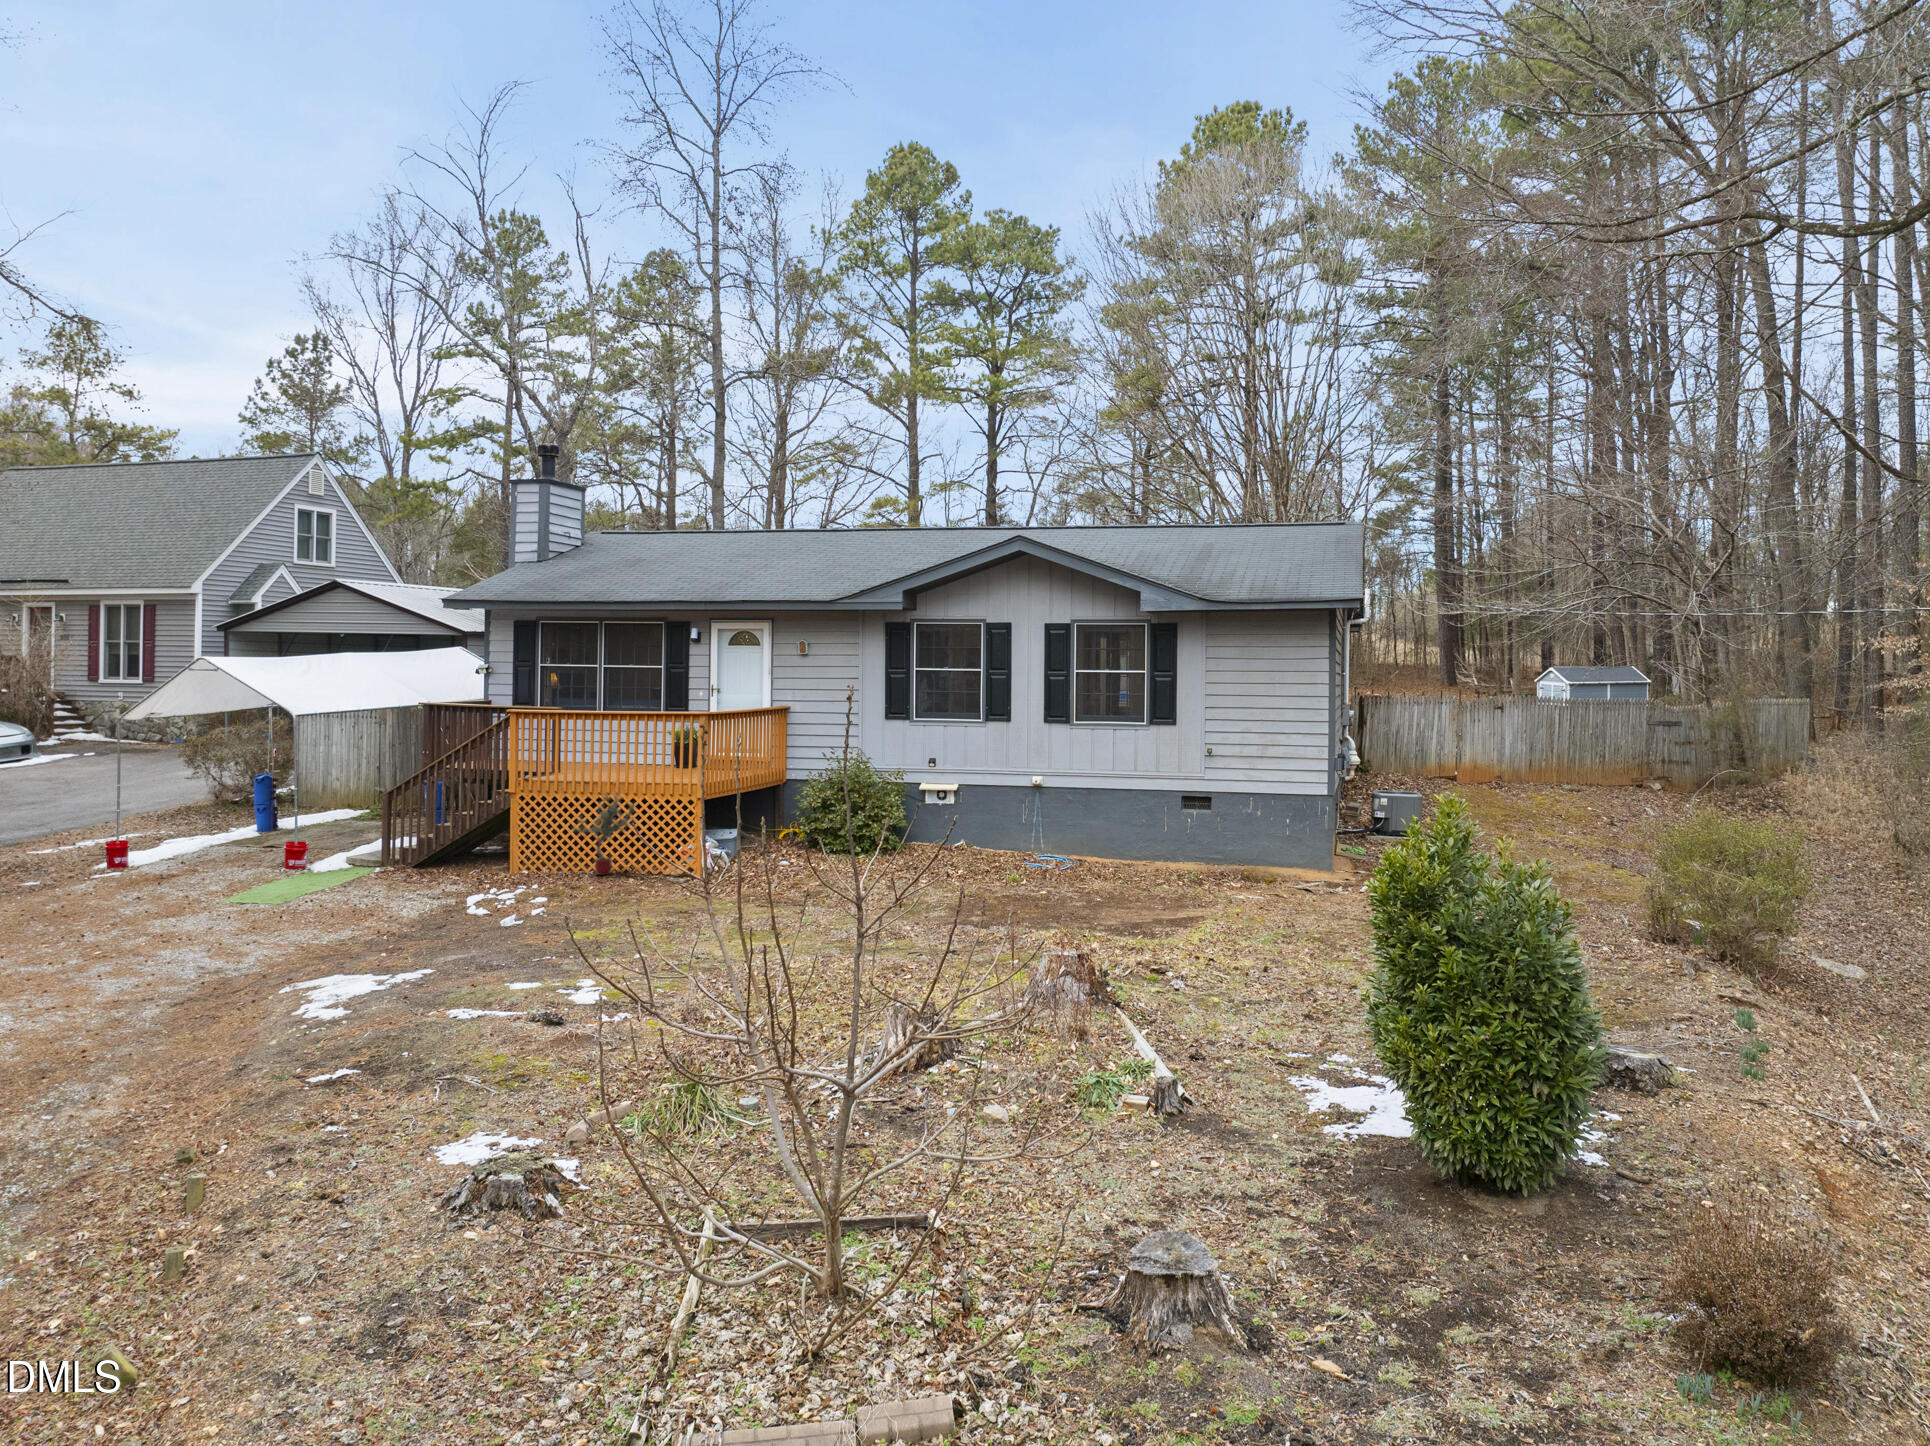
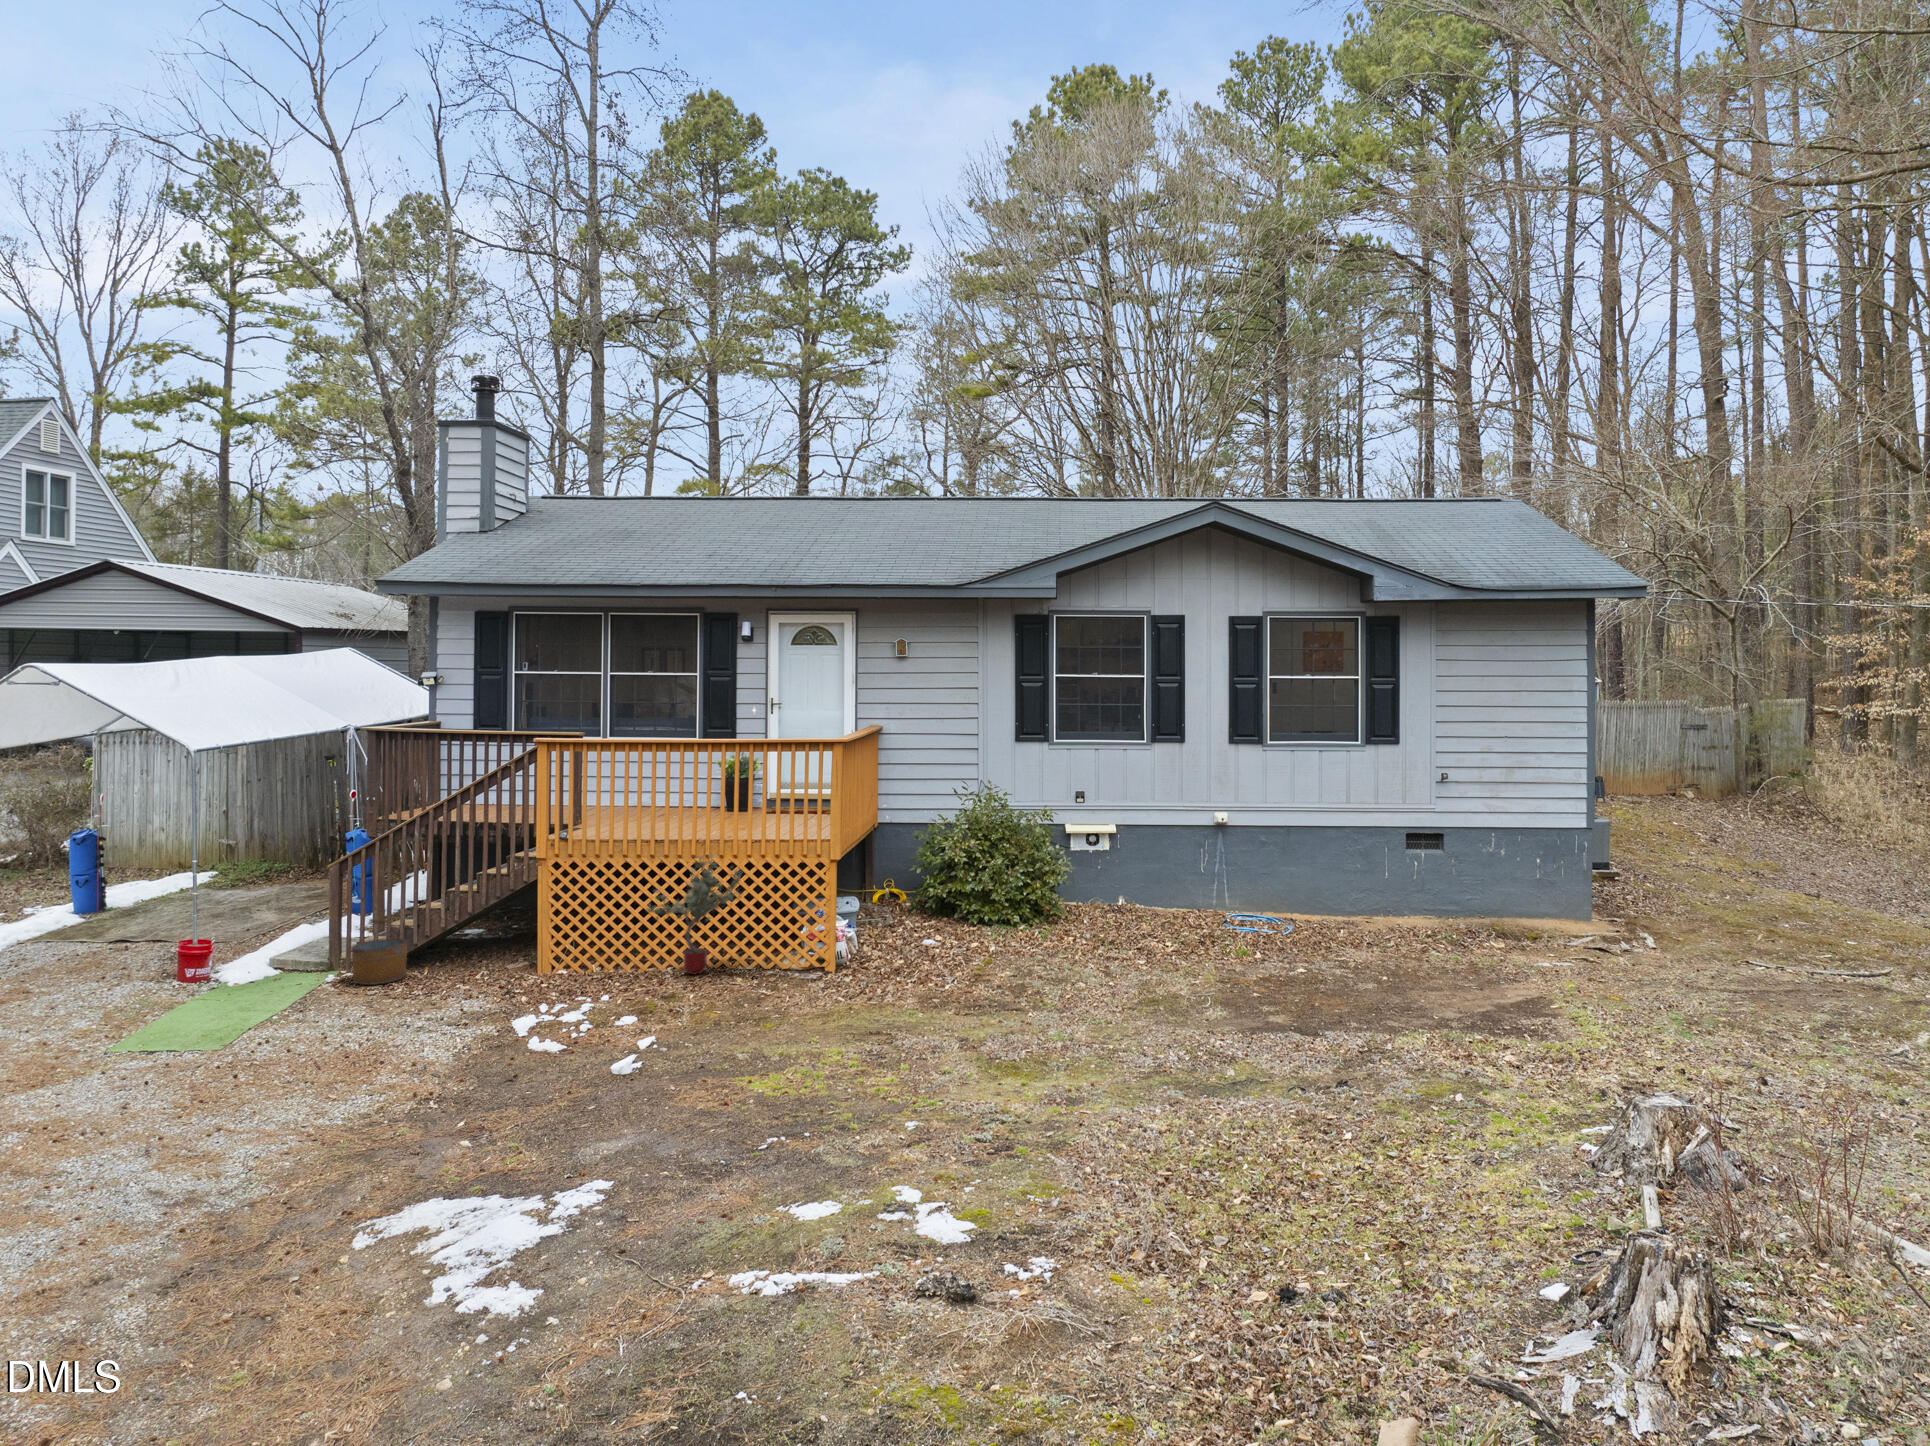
bucket: none [387,830,425,872] -> present [351,919,407,985]

